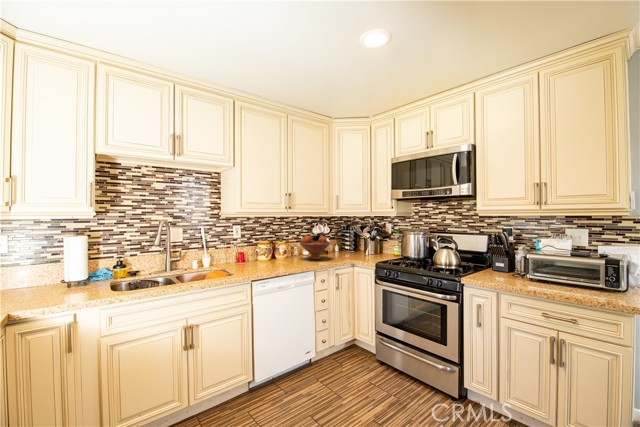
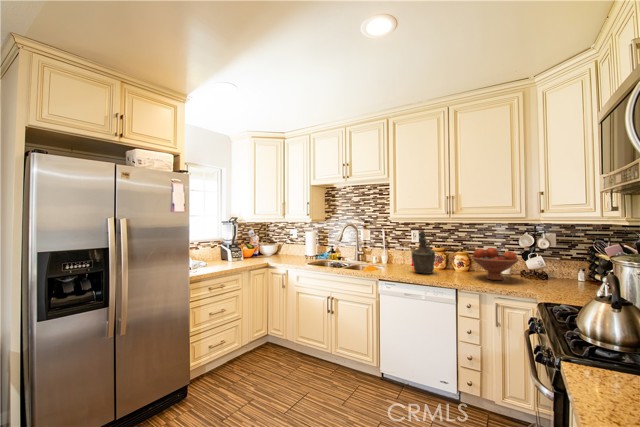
bottle: none [259,225,282,266] -> present [411,231,435,274]

